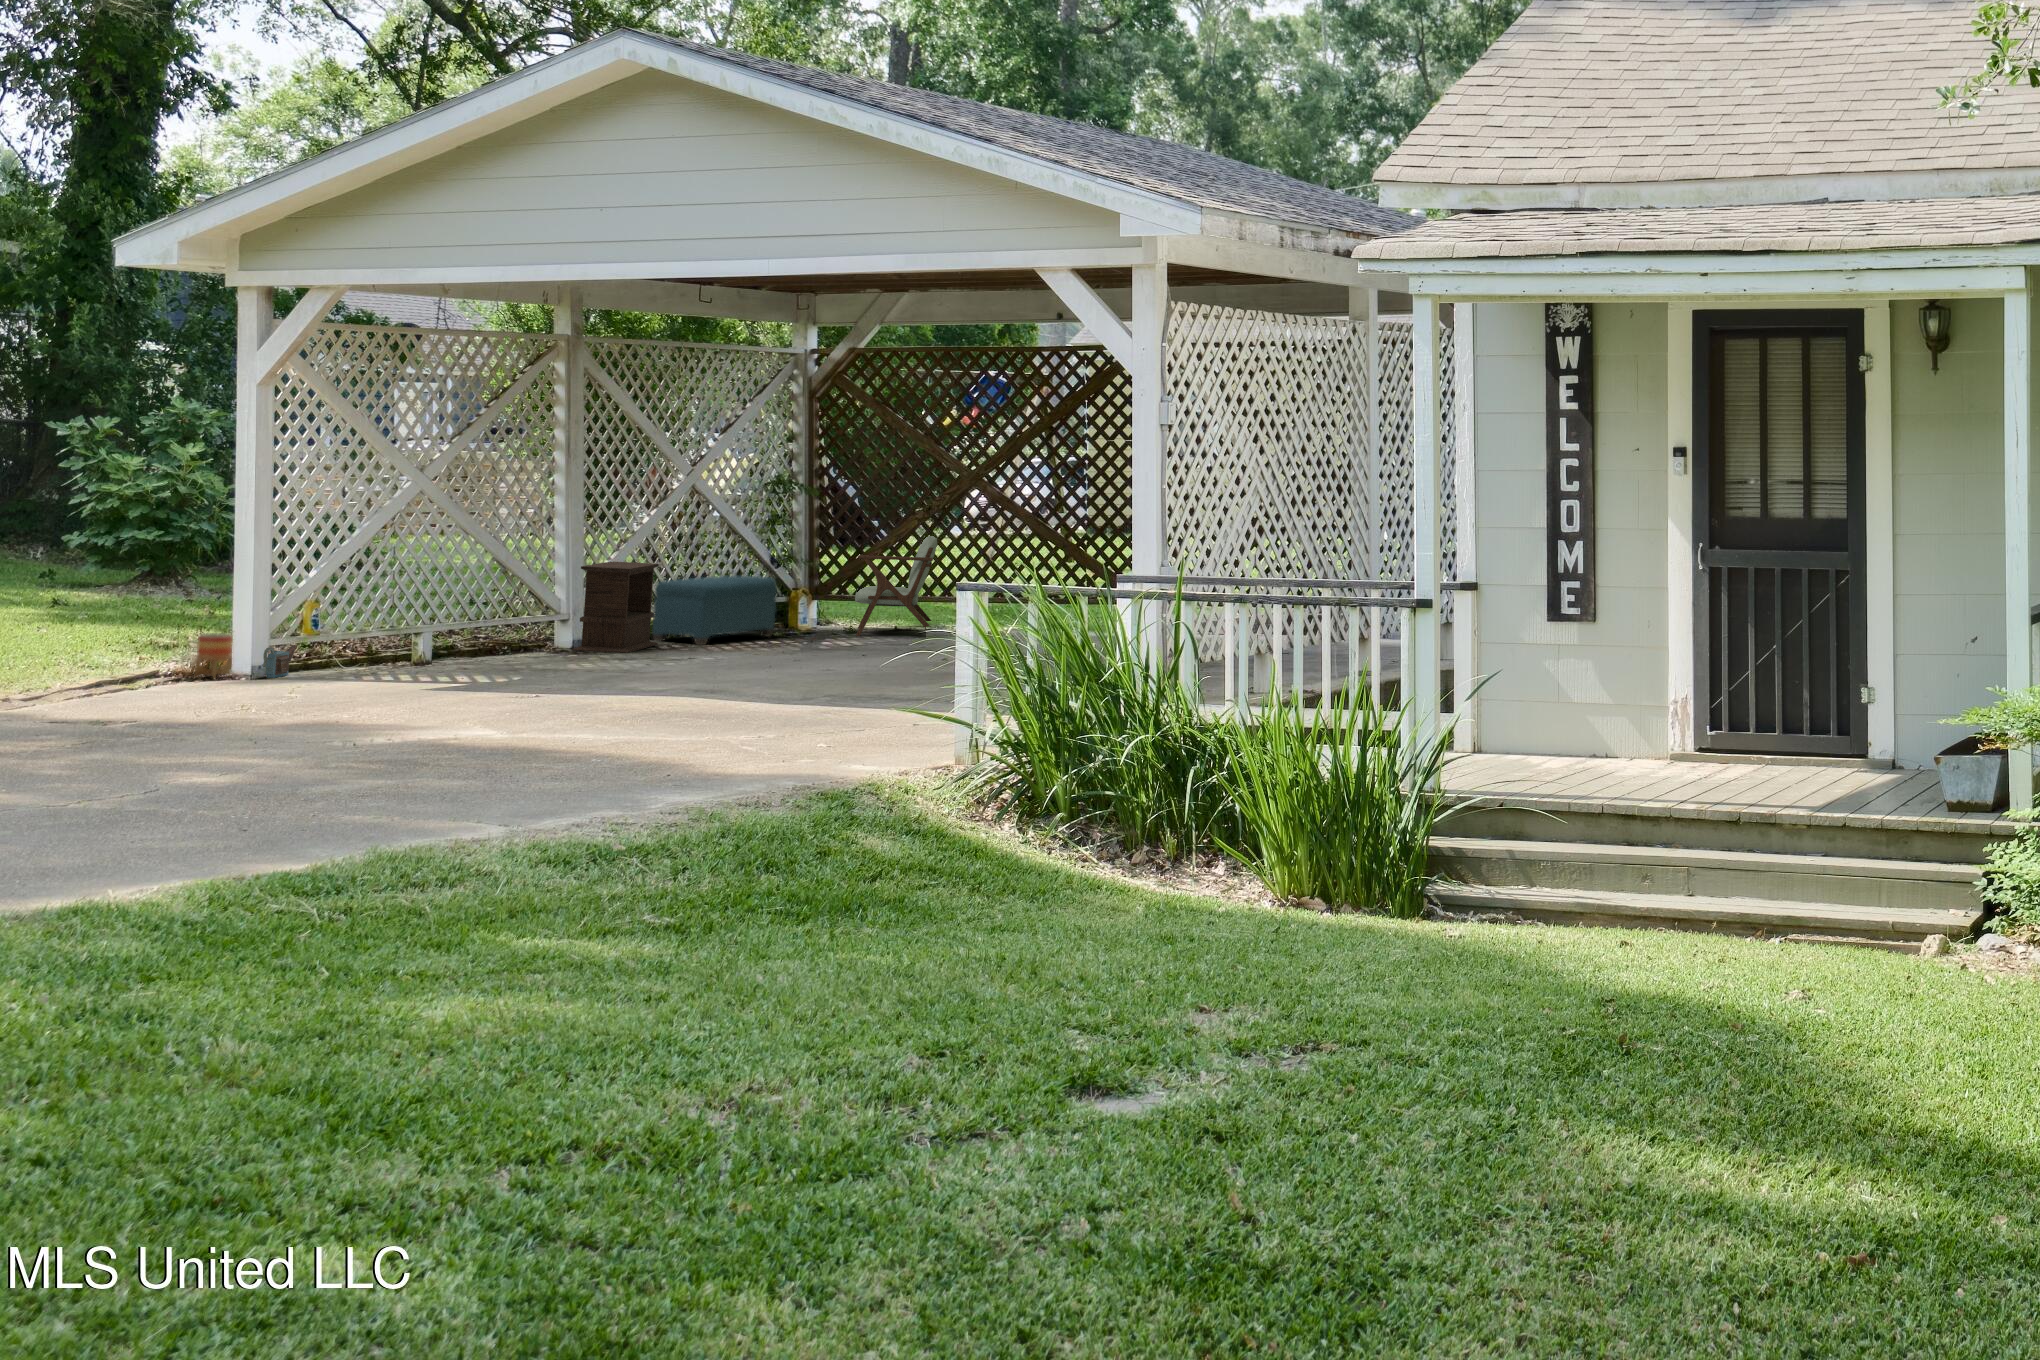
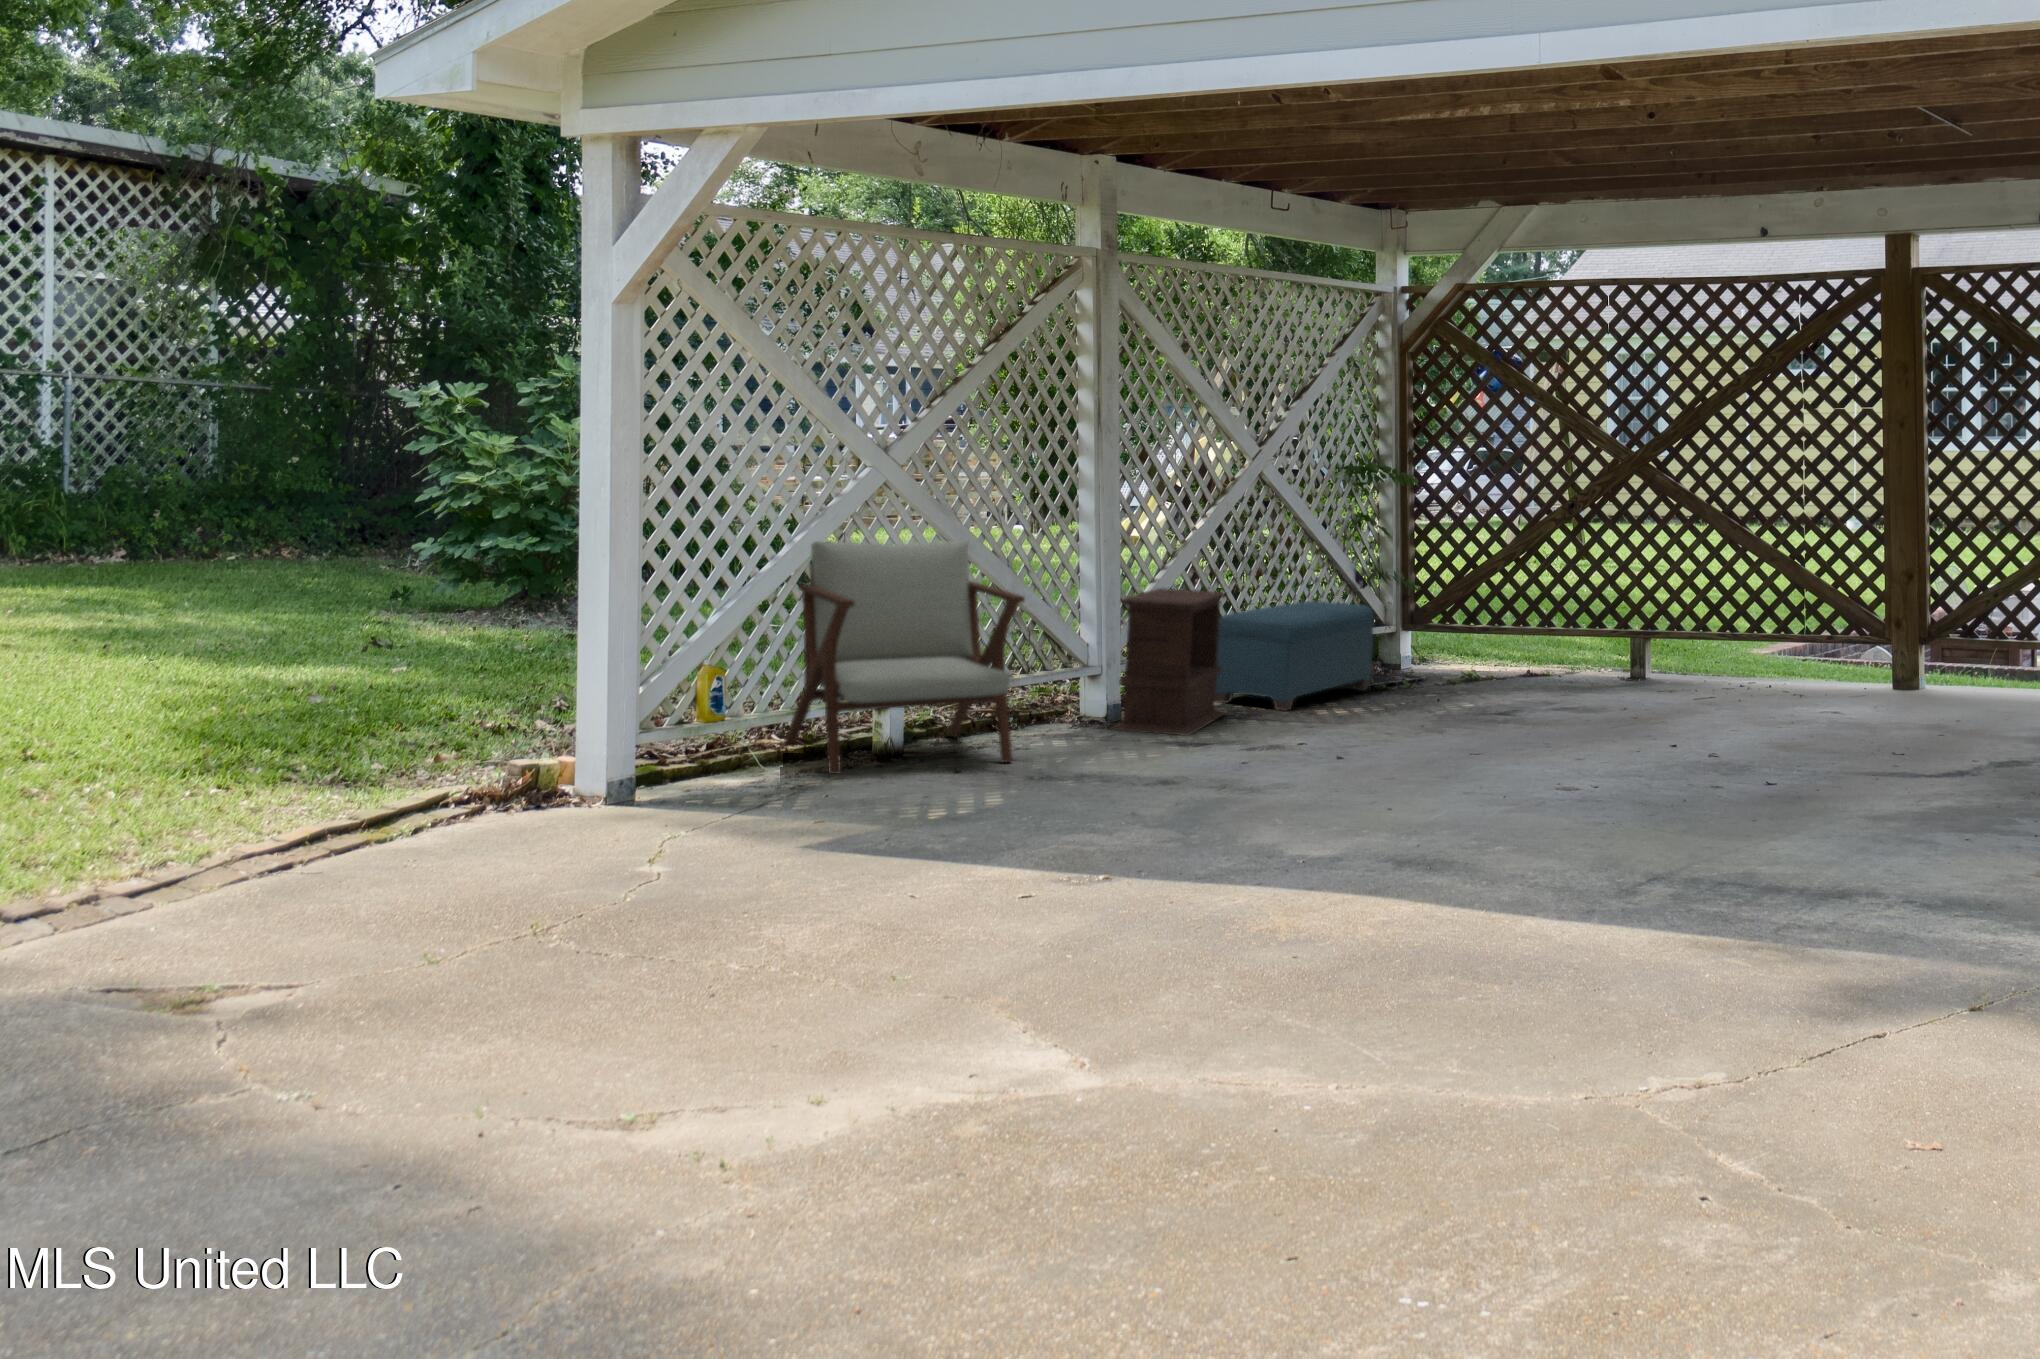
lounge chair: present [855,536,937,636] -> present [784,541,1025,774]
planter: present [195,633,233,678] -> none [509,725,574,809]
watering can: present [263,645,296,678] -> none [618,742,681,805]

